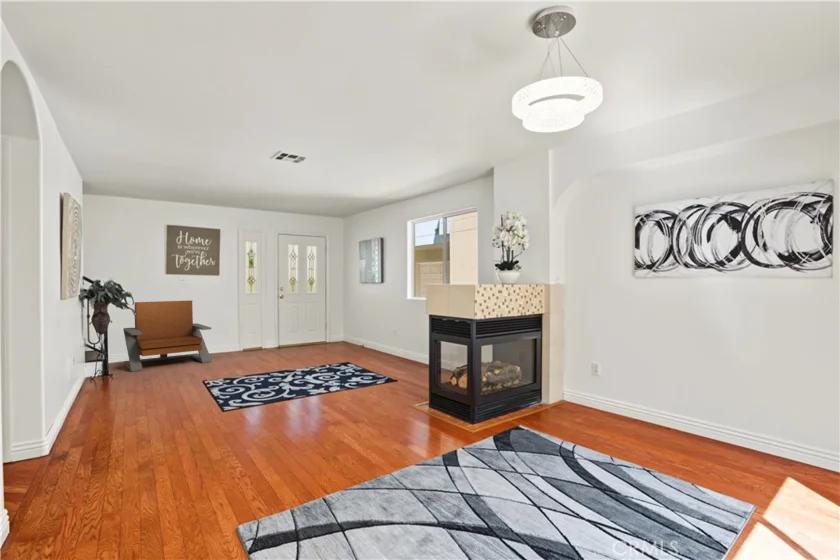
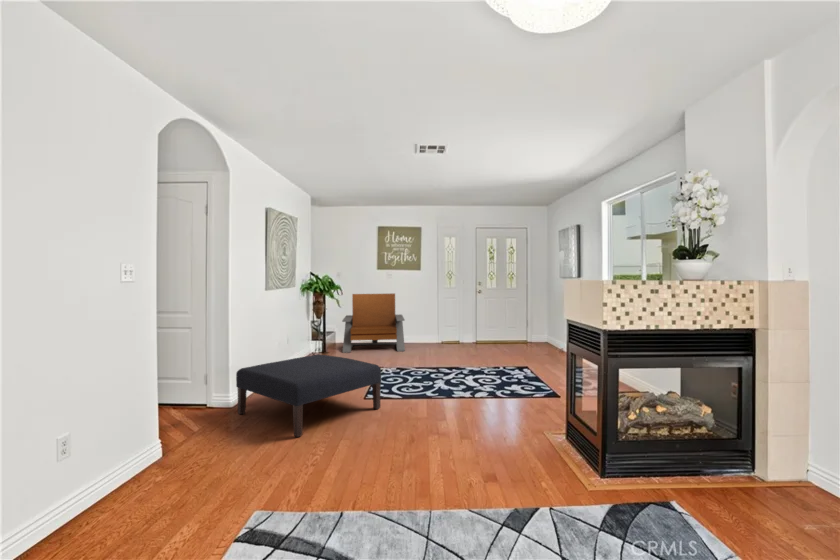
ottoman: none [71,370,256,457] -> present [236,354,381,437]

